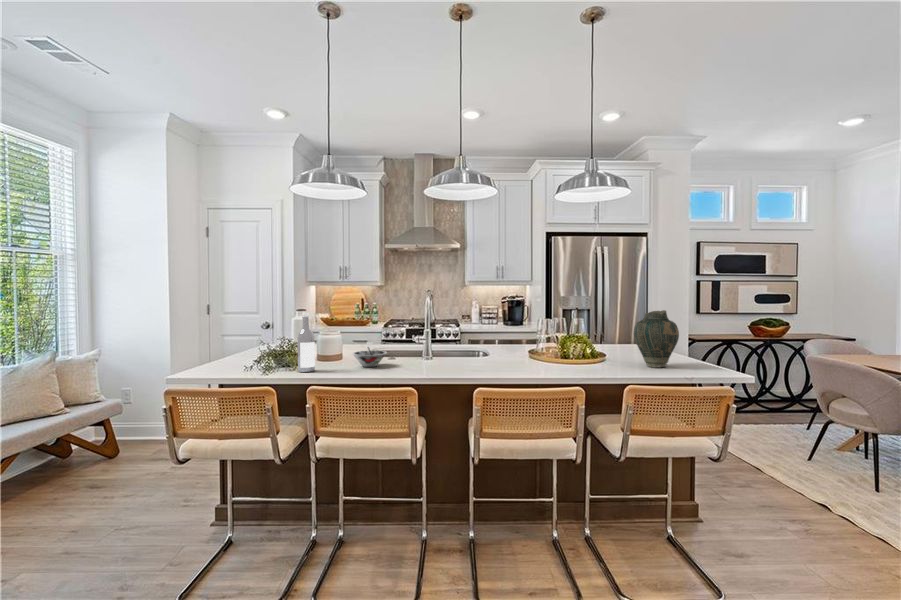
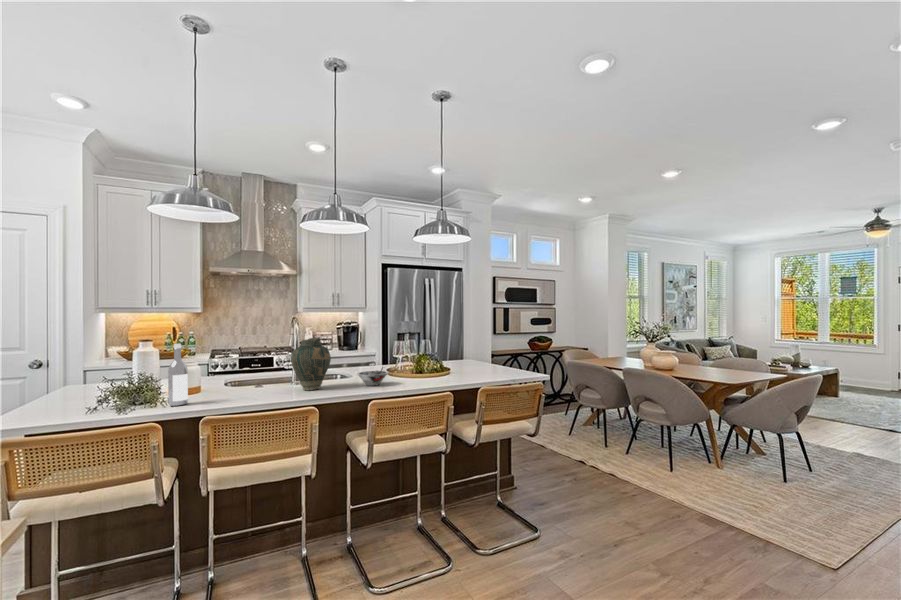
vase: present [634,310,679,368] -> present [291,337,331,390]
bowl: present [352,342,387,367] -> present [357,363,388,386]

